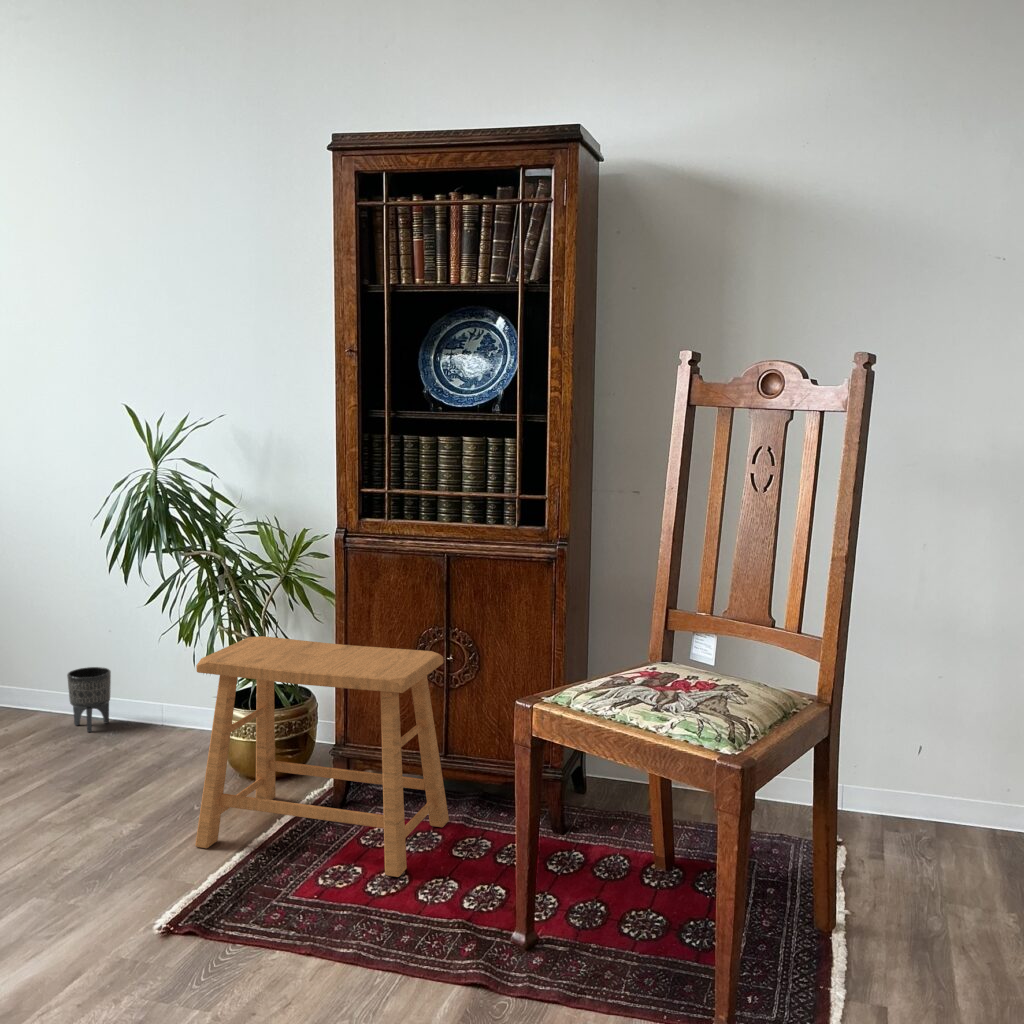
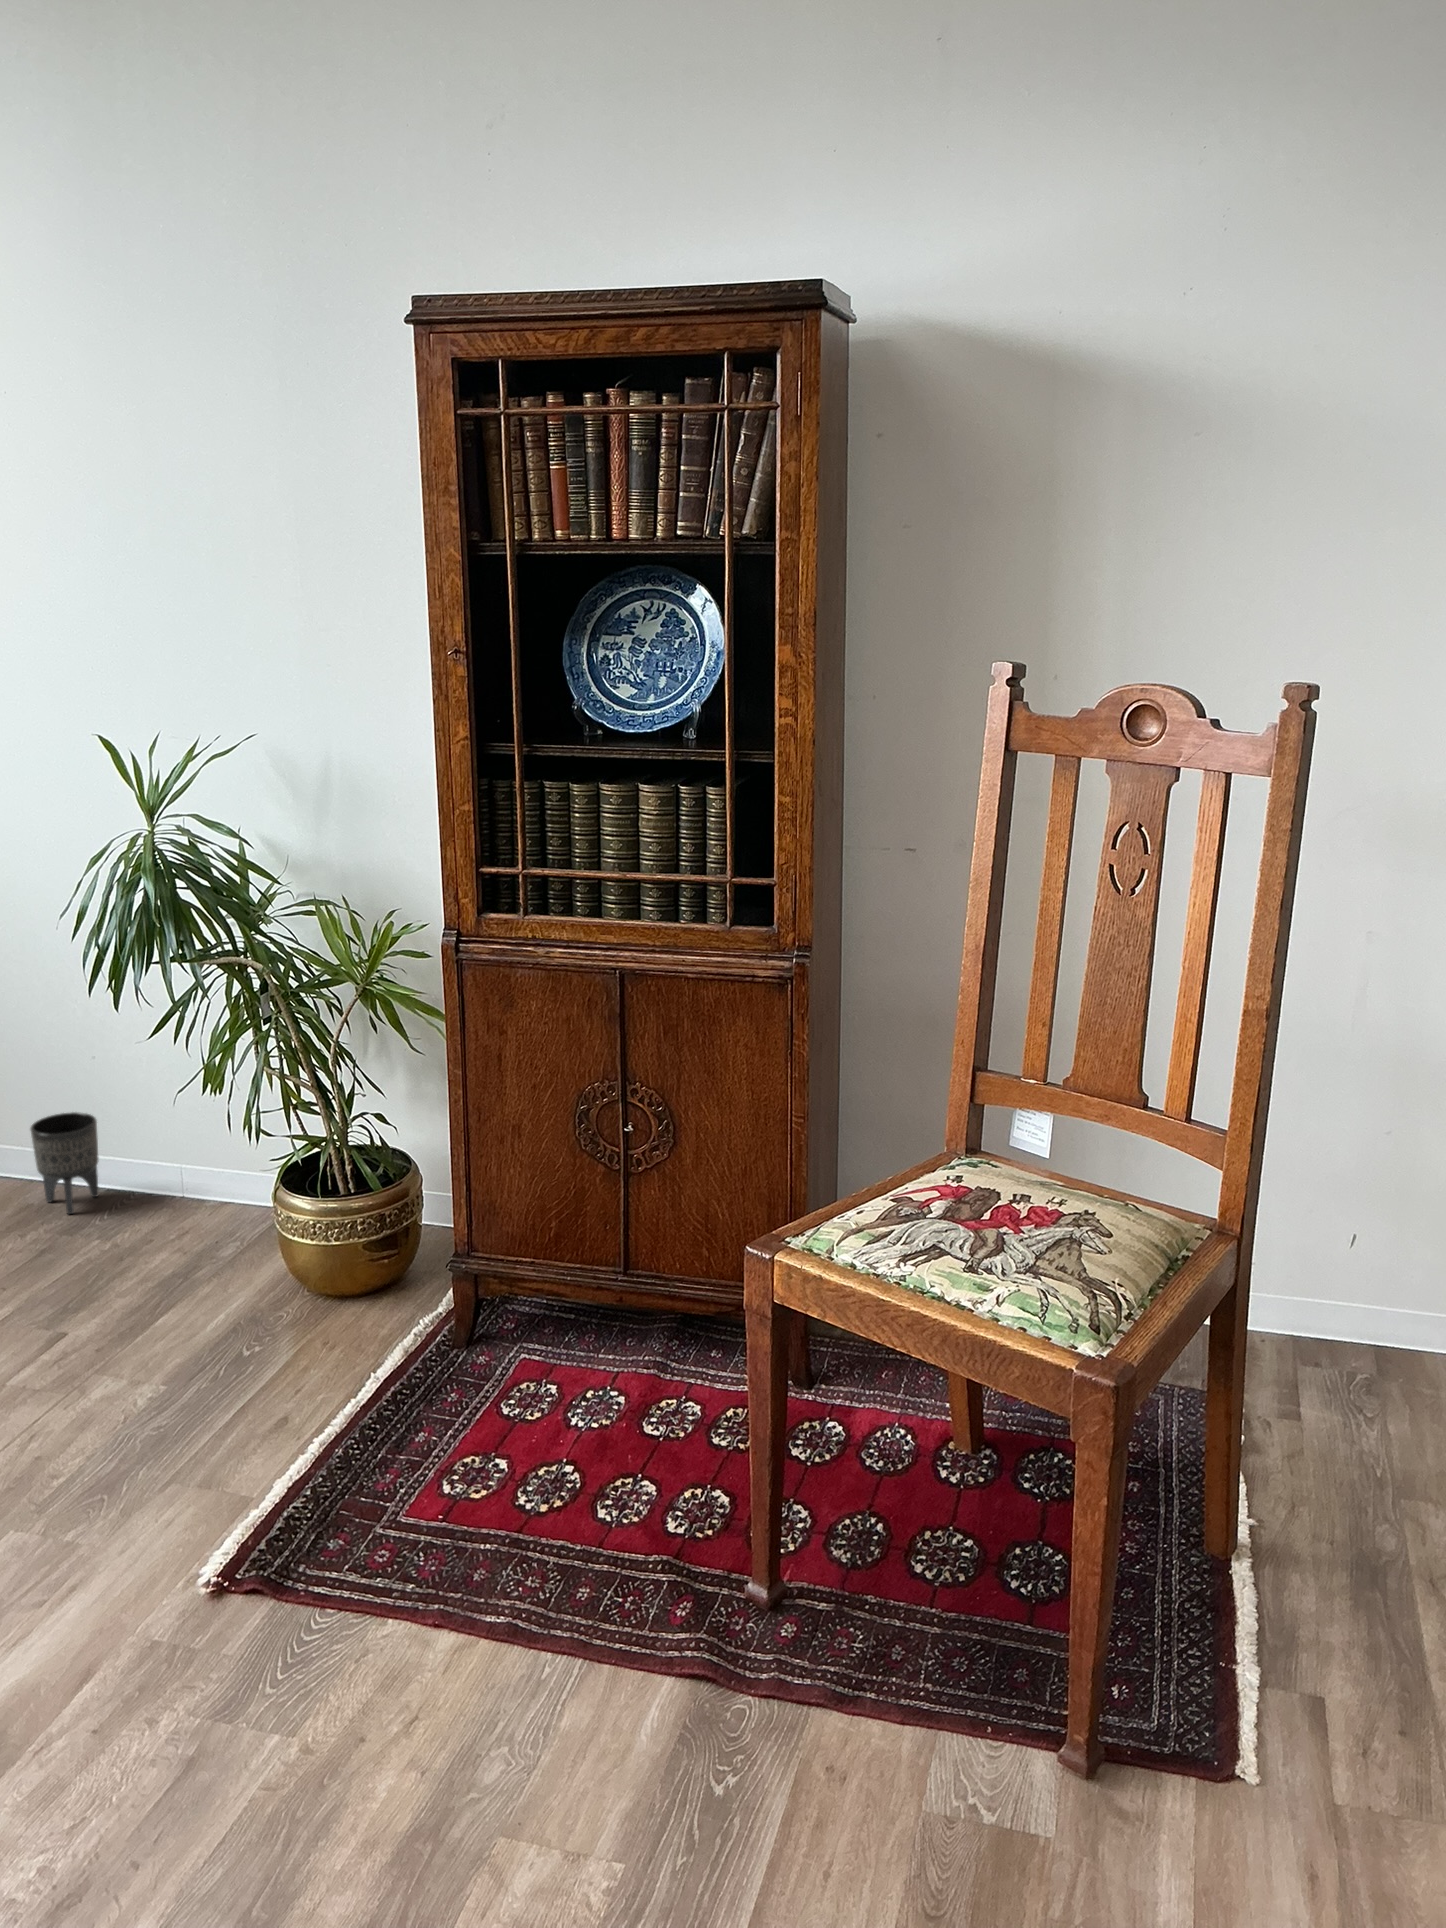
stool: present [195,636,449,877] -> none [238,1097,634,1478]

